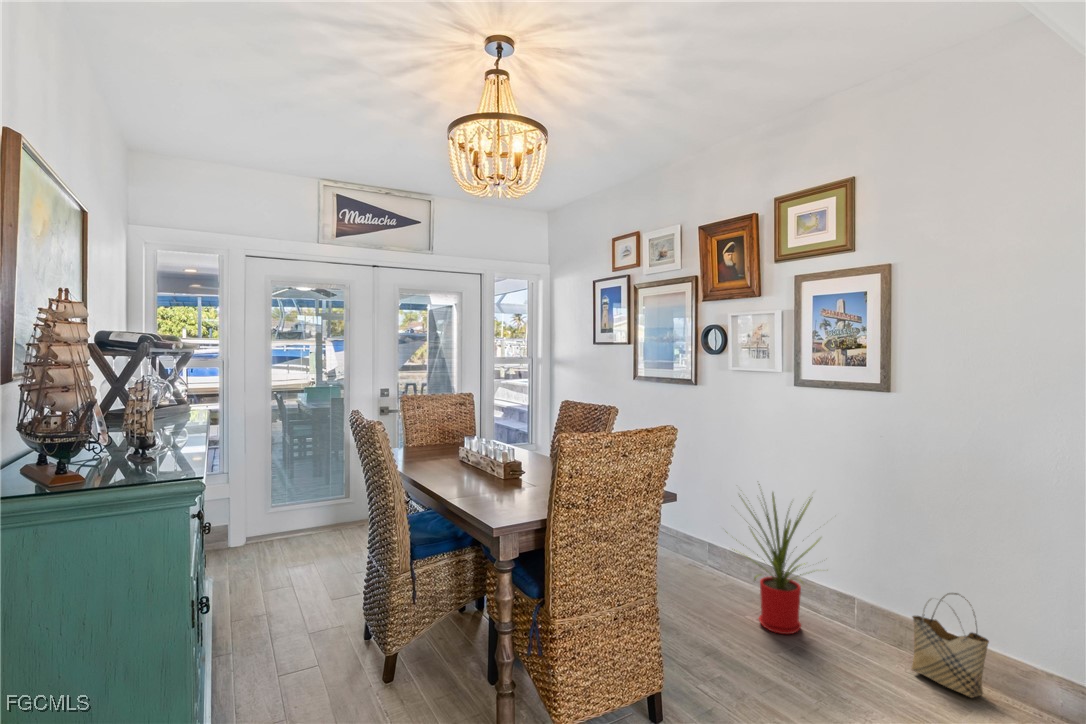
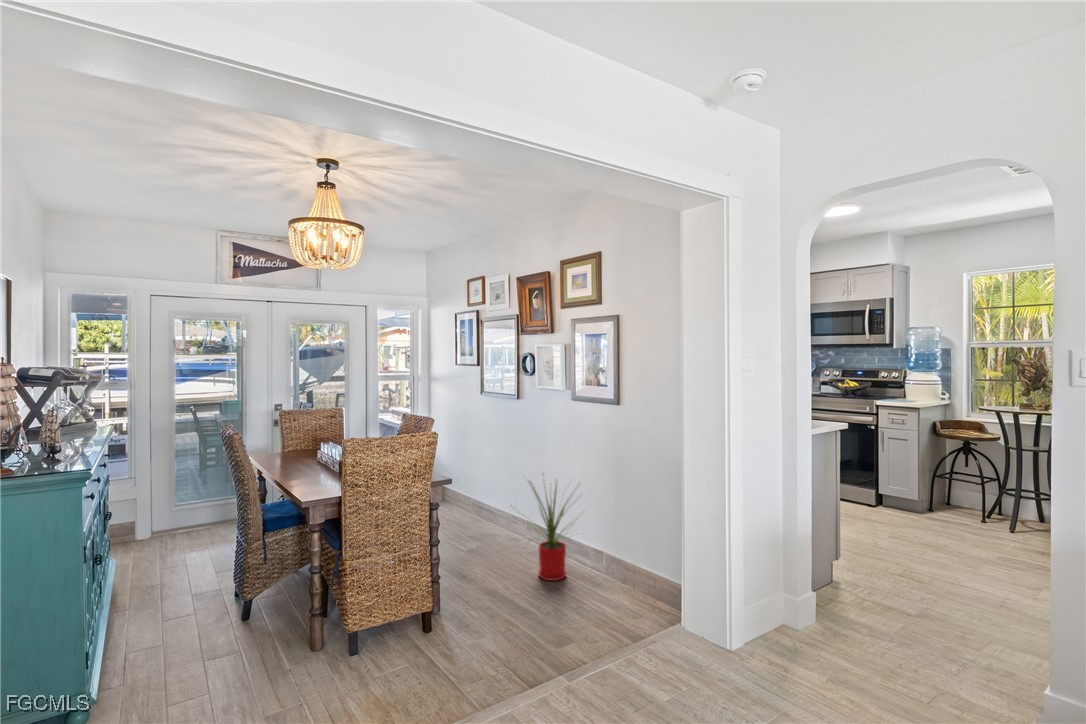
woven basket: present [912,593,989,698] -> none [622,543,661,611]

